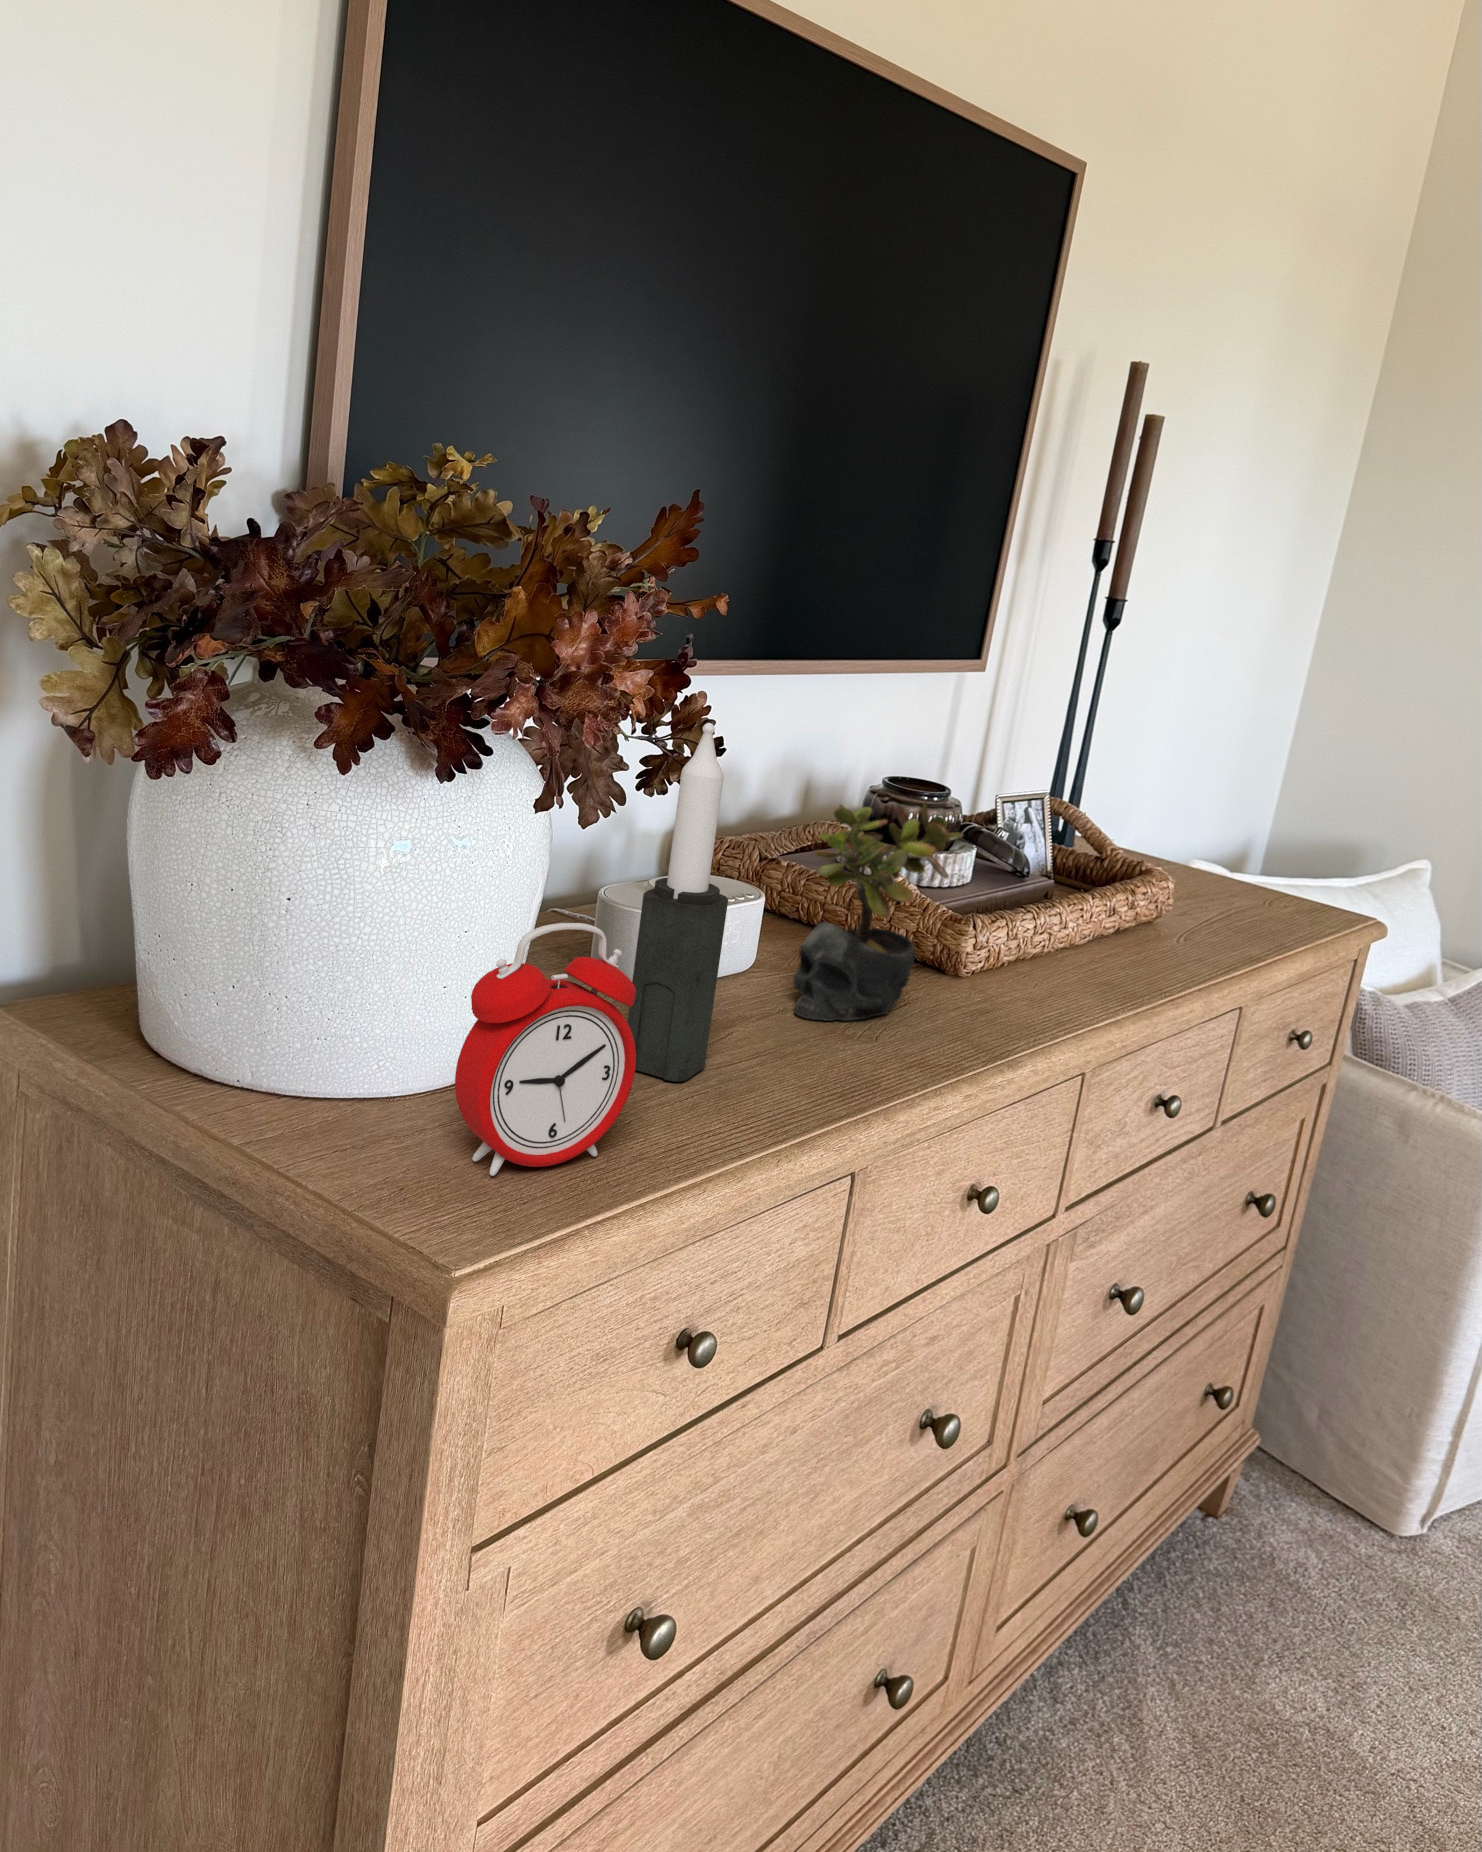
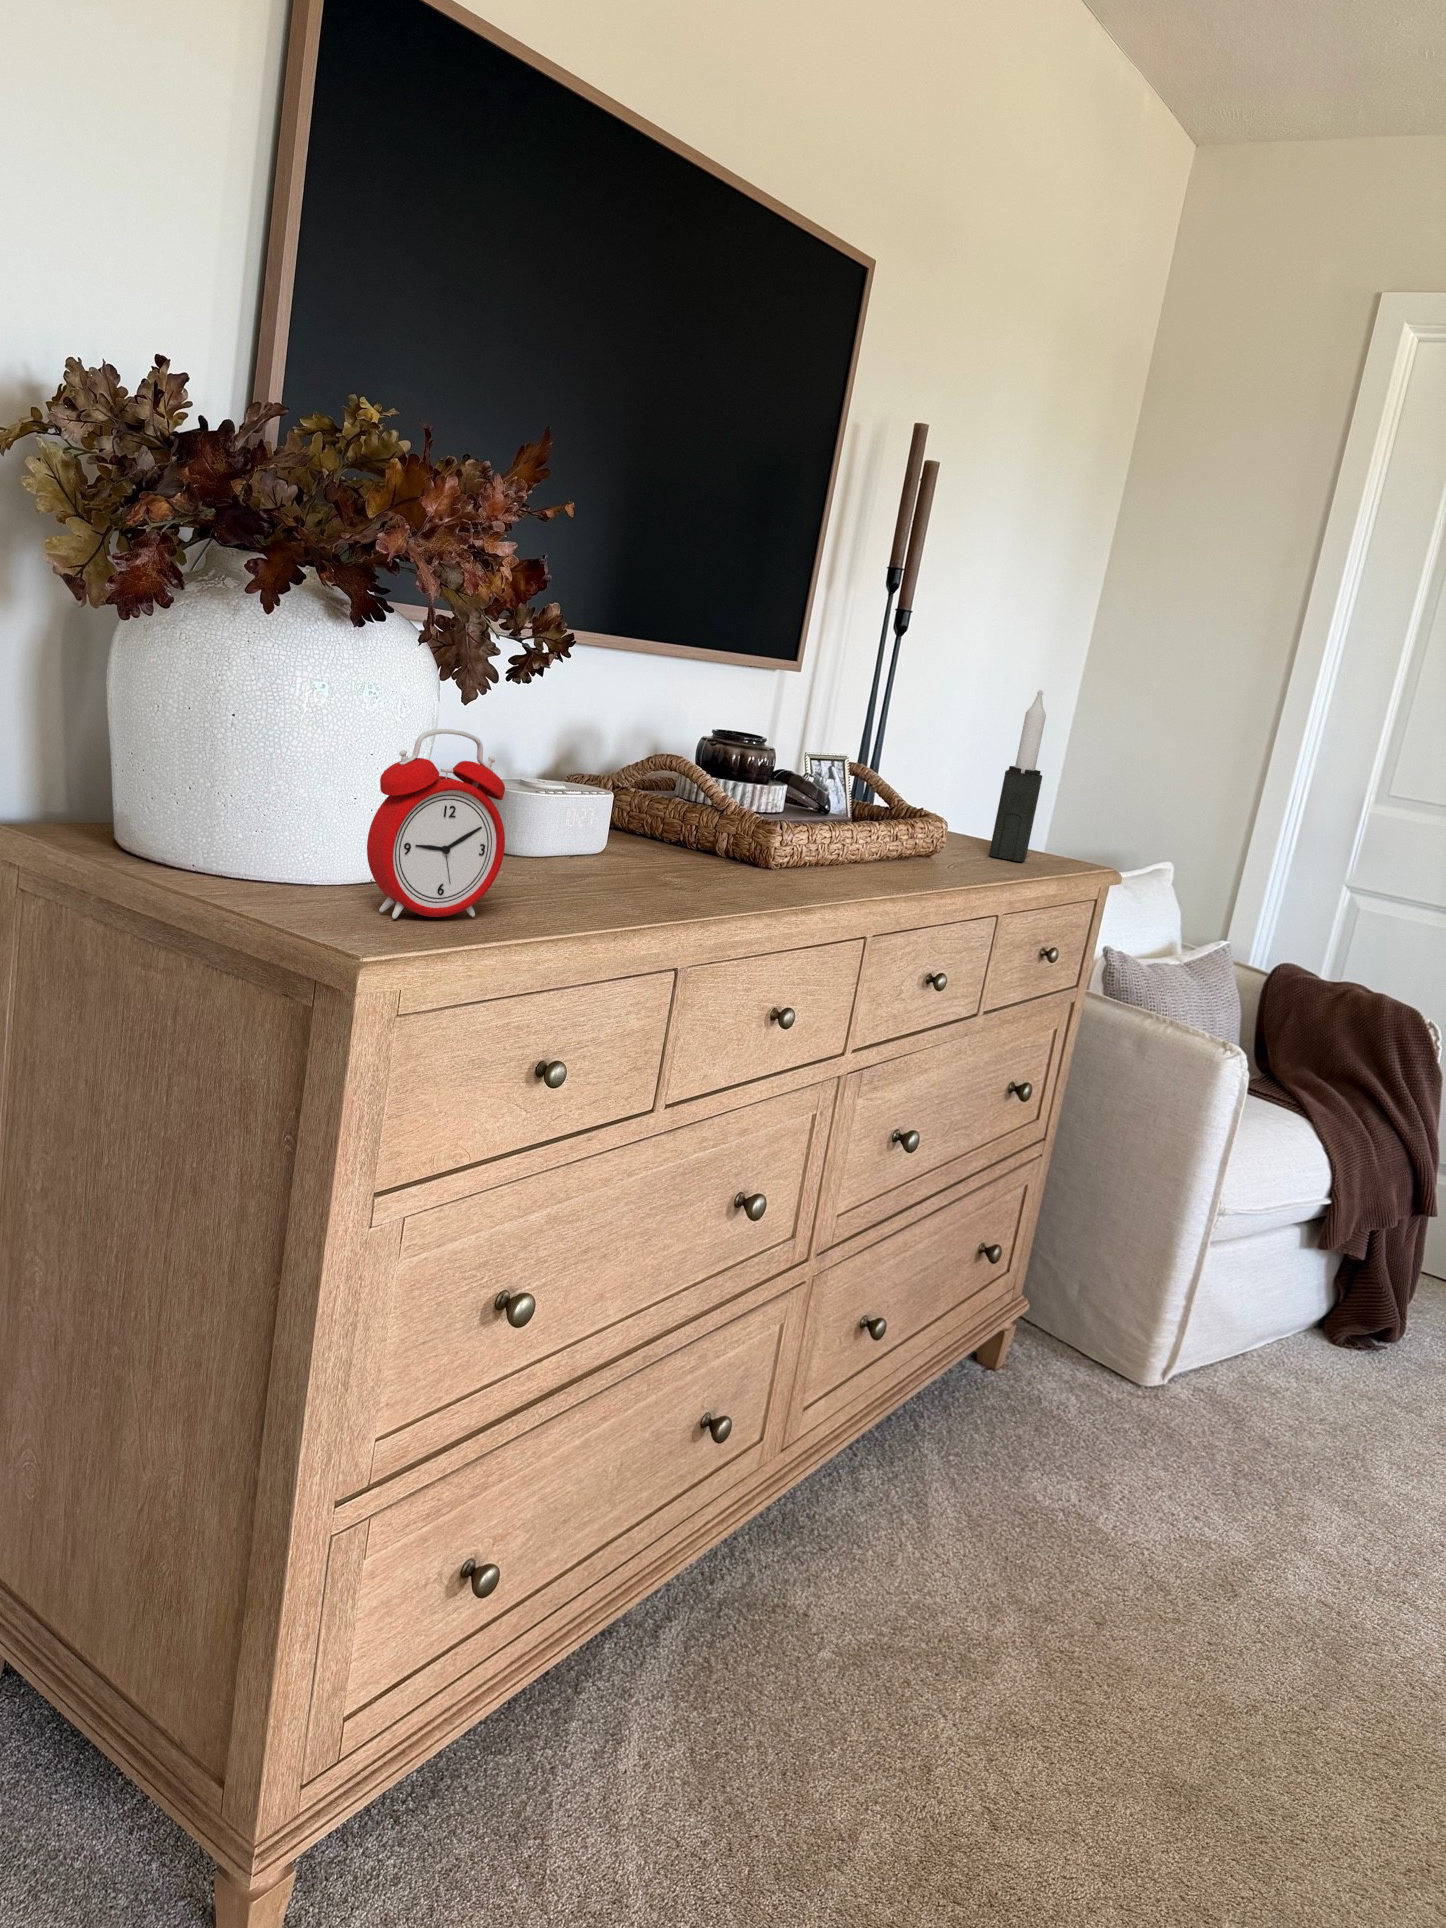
candle: present [627,723,728,1082] -> present [989,690,1046,862]
succulent plant: present [793,800,963,1021] -> none [636,710,767,878]

